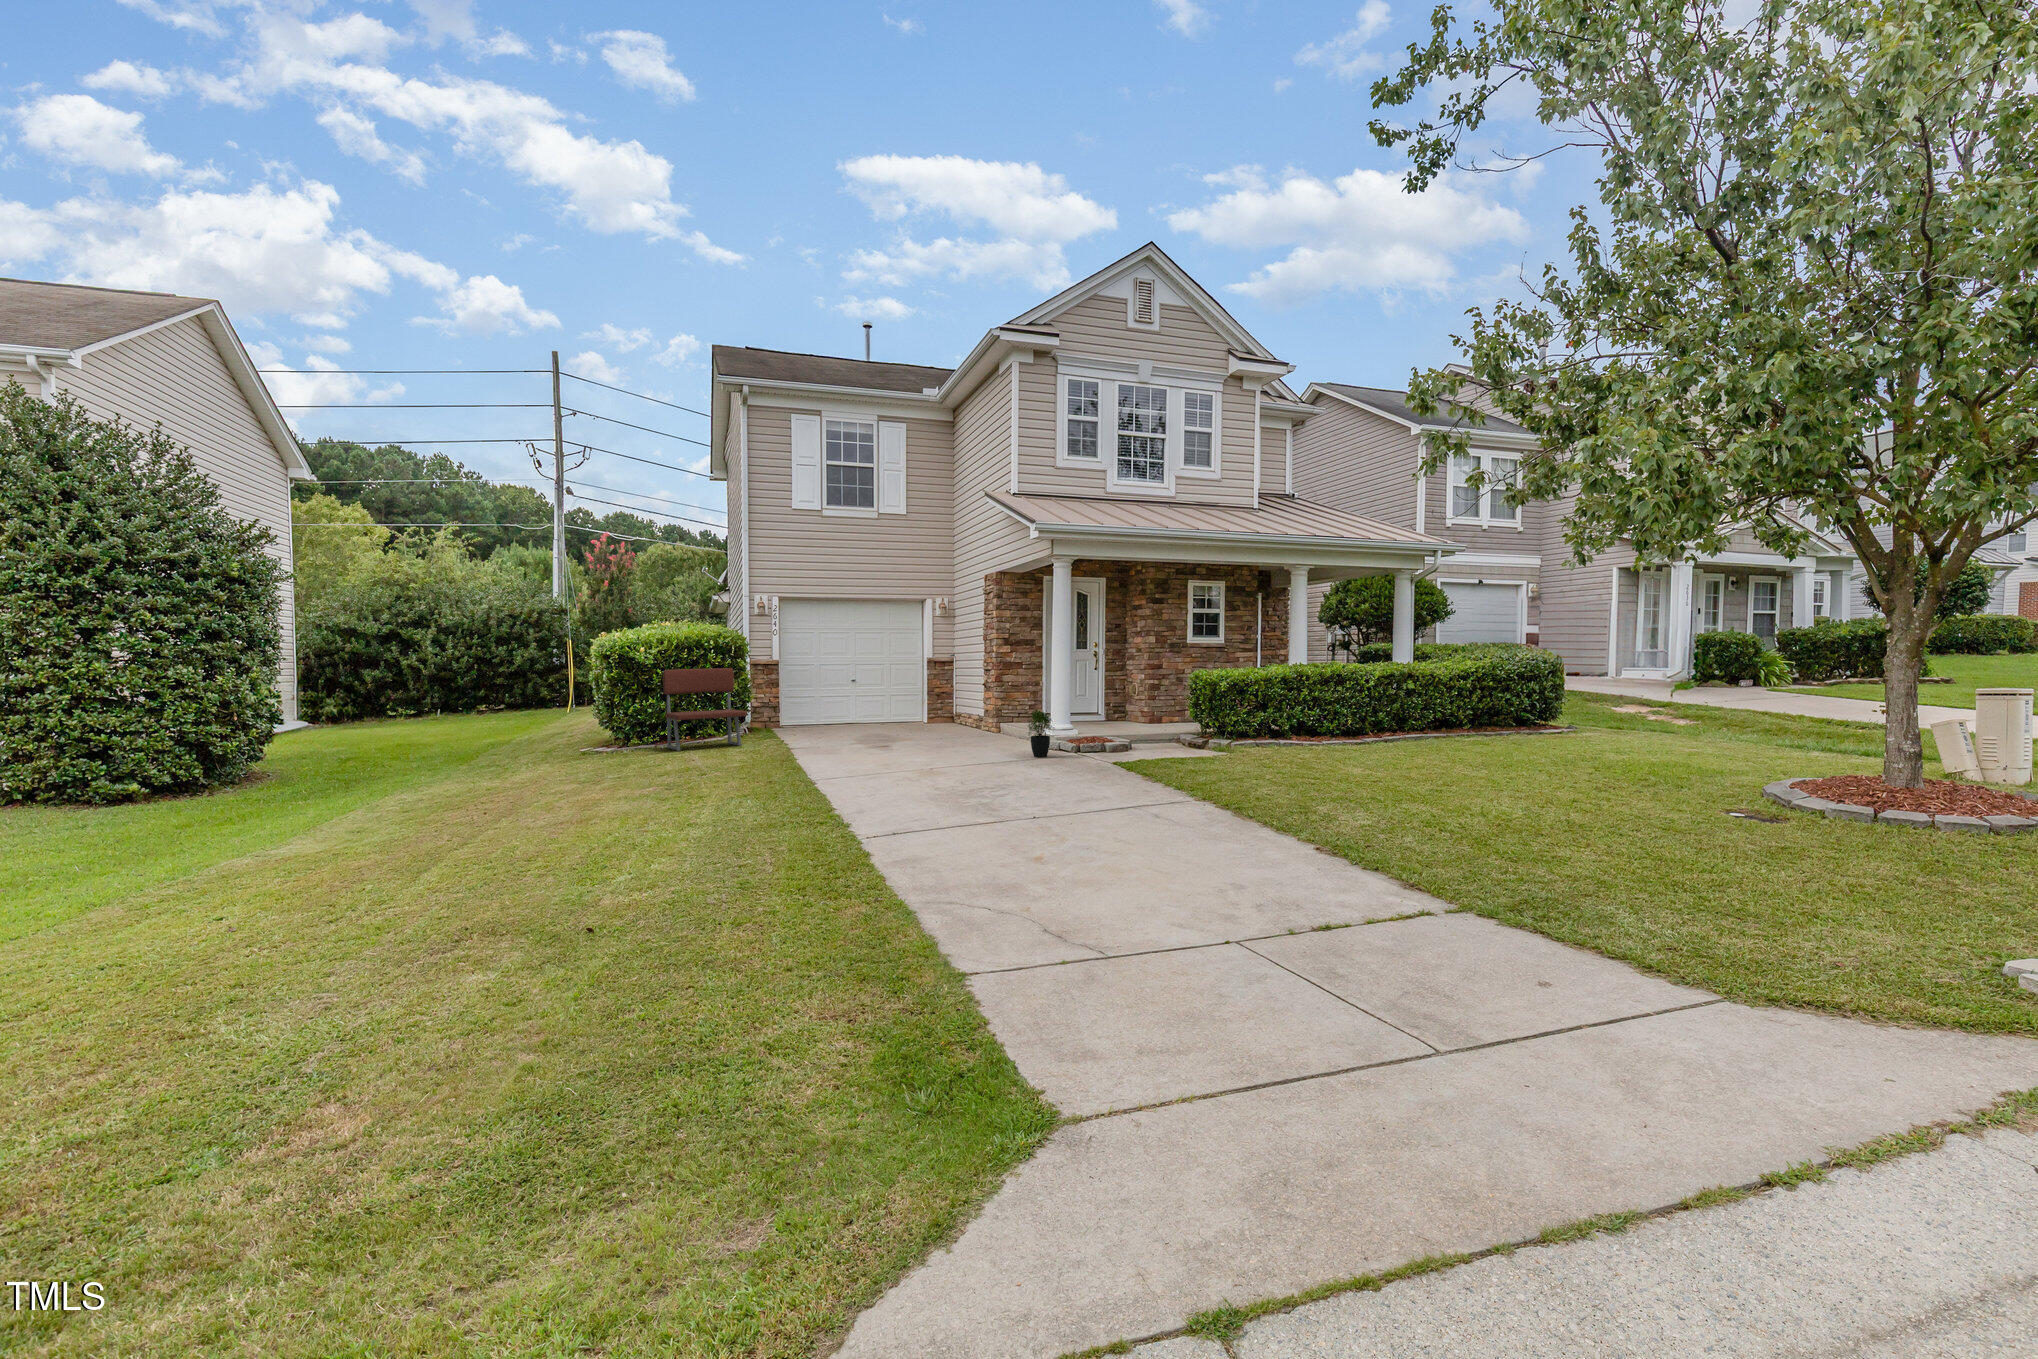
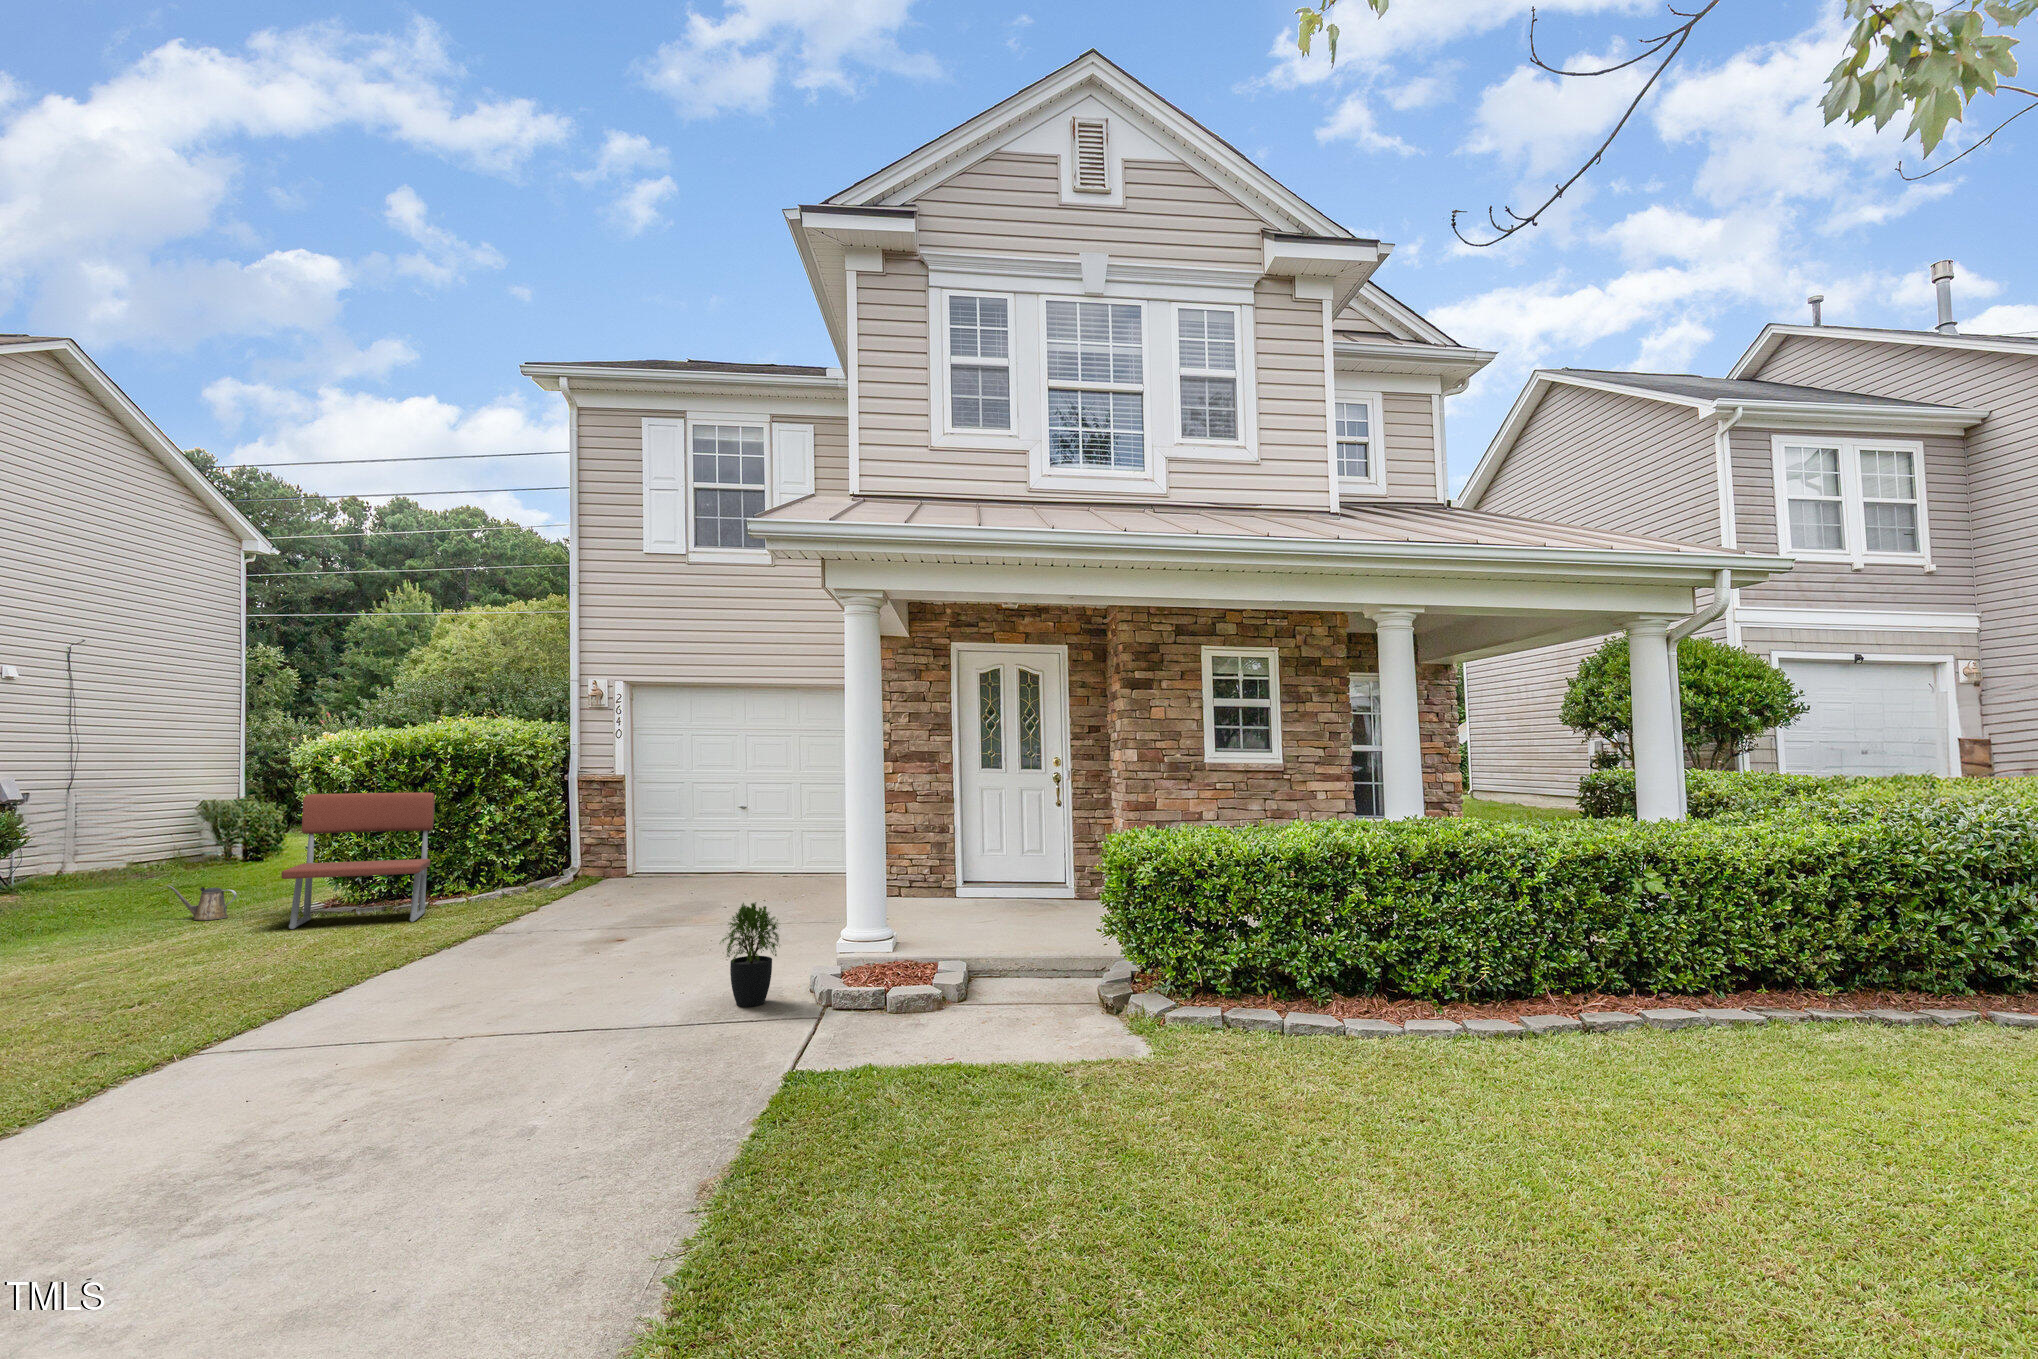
watering can: none [570,730,610,751] -> present [168,886,237,920]

